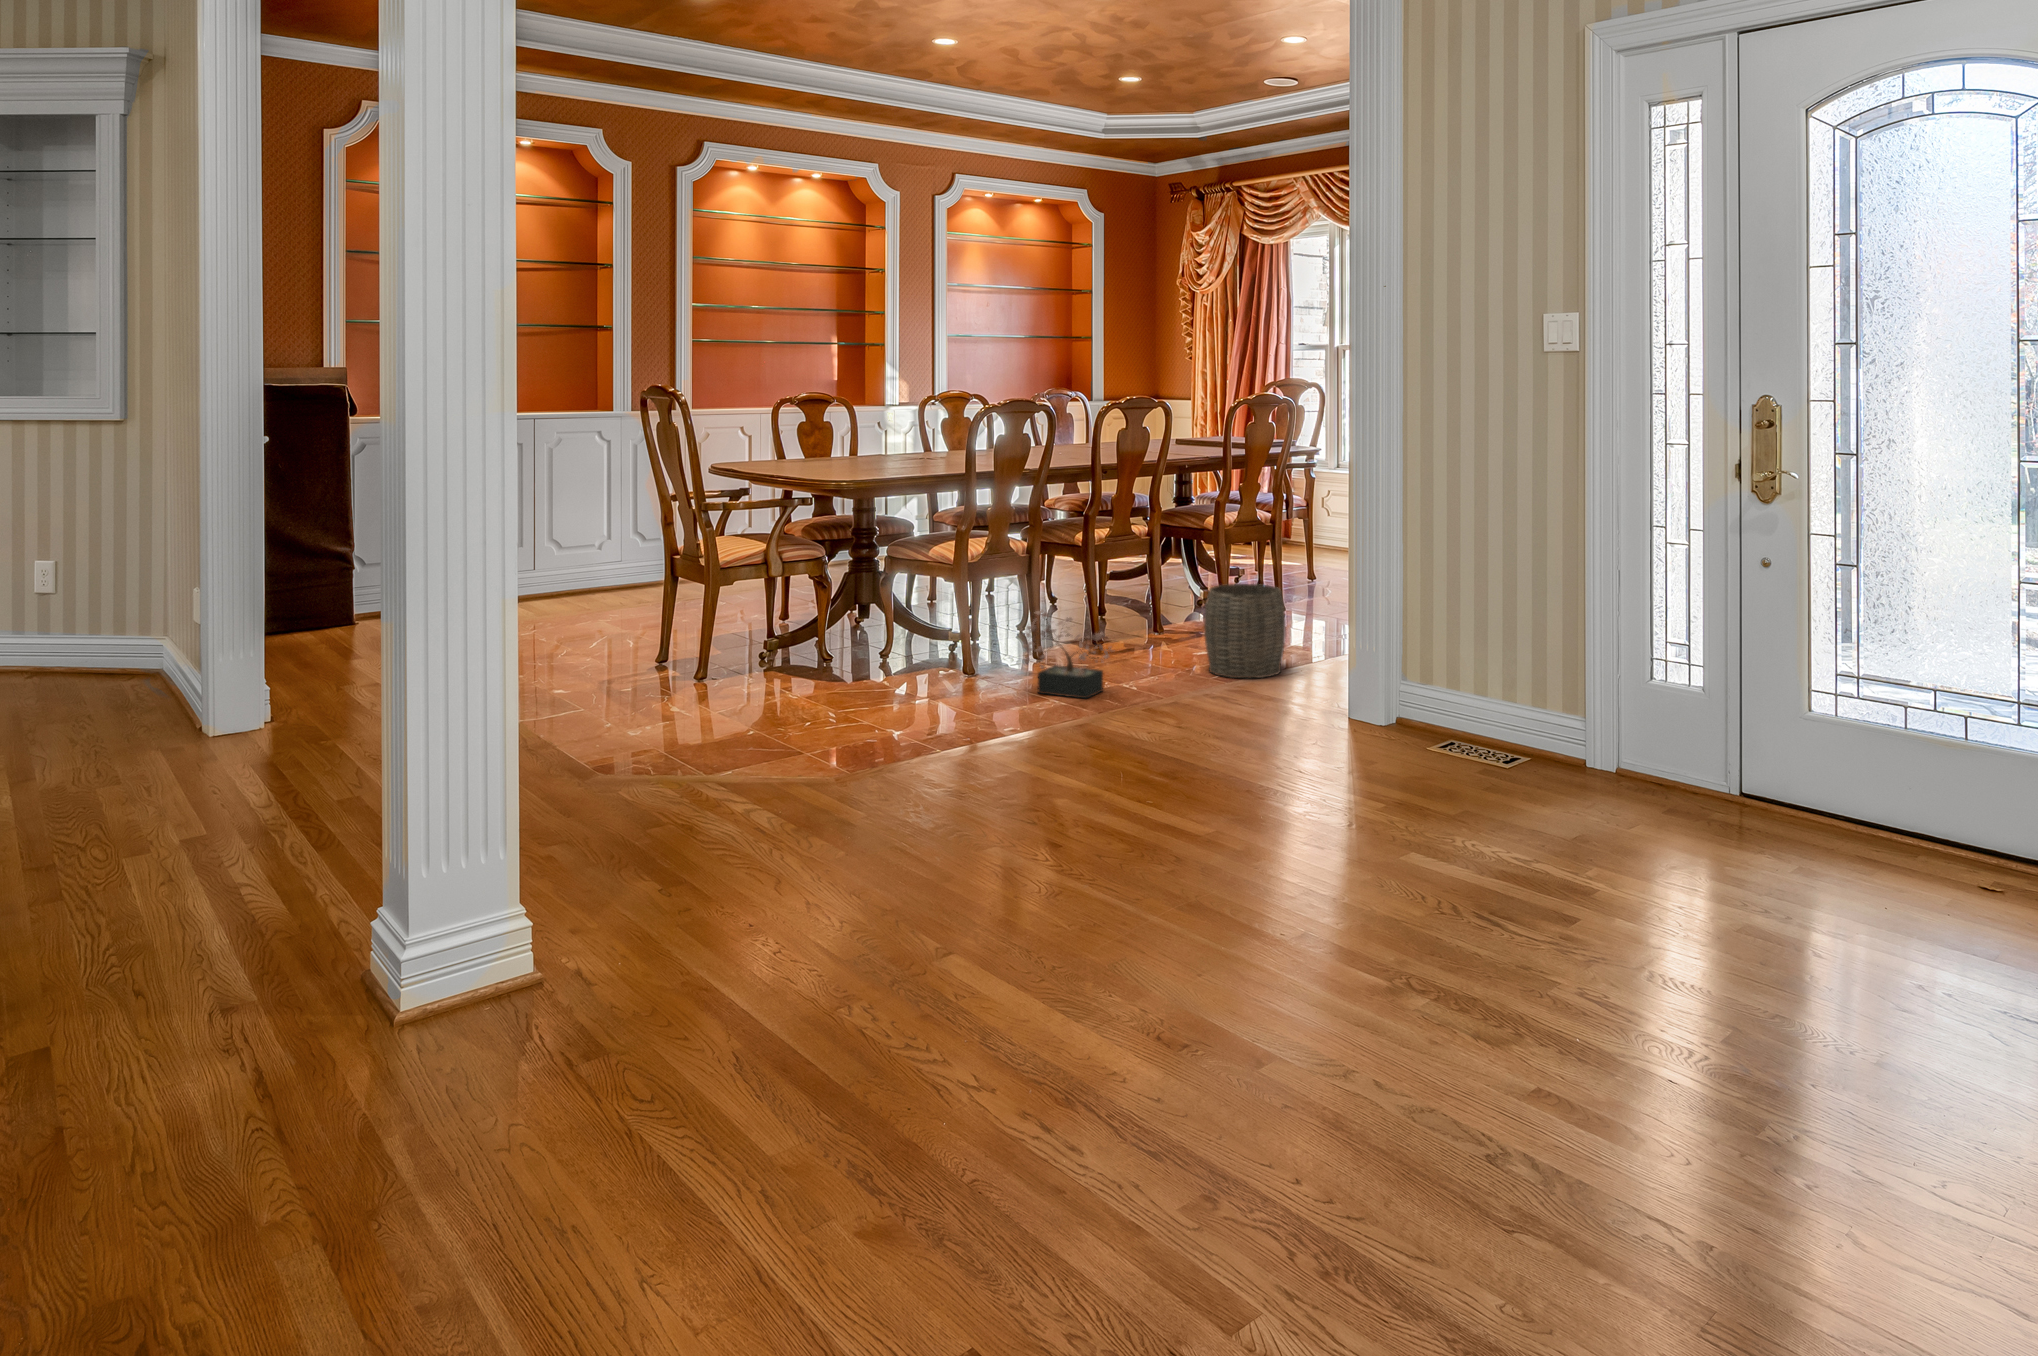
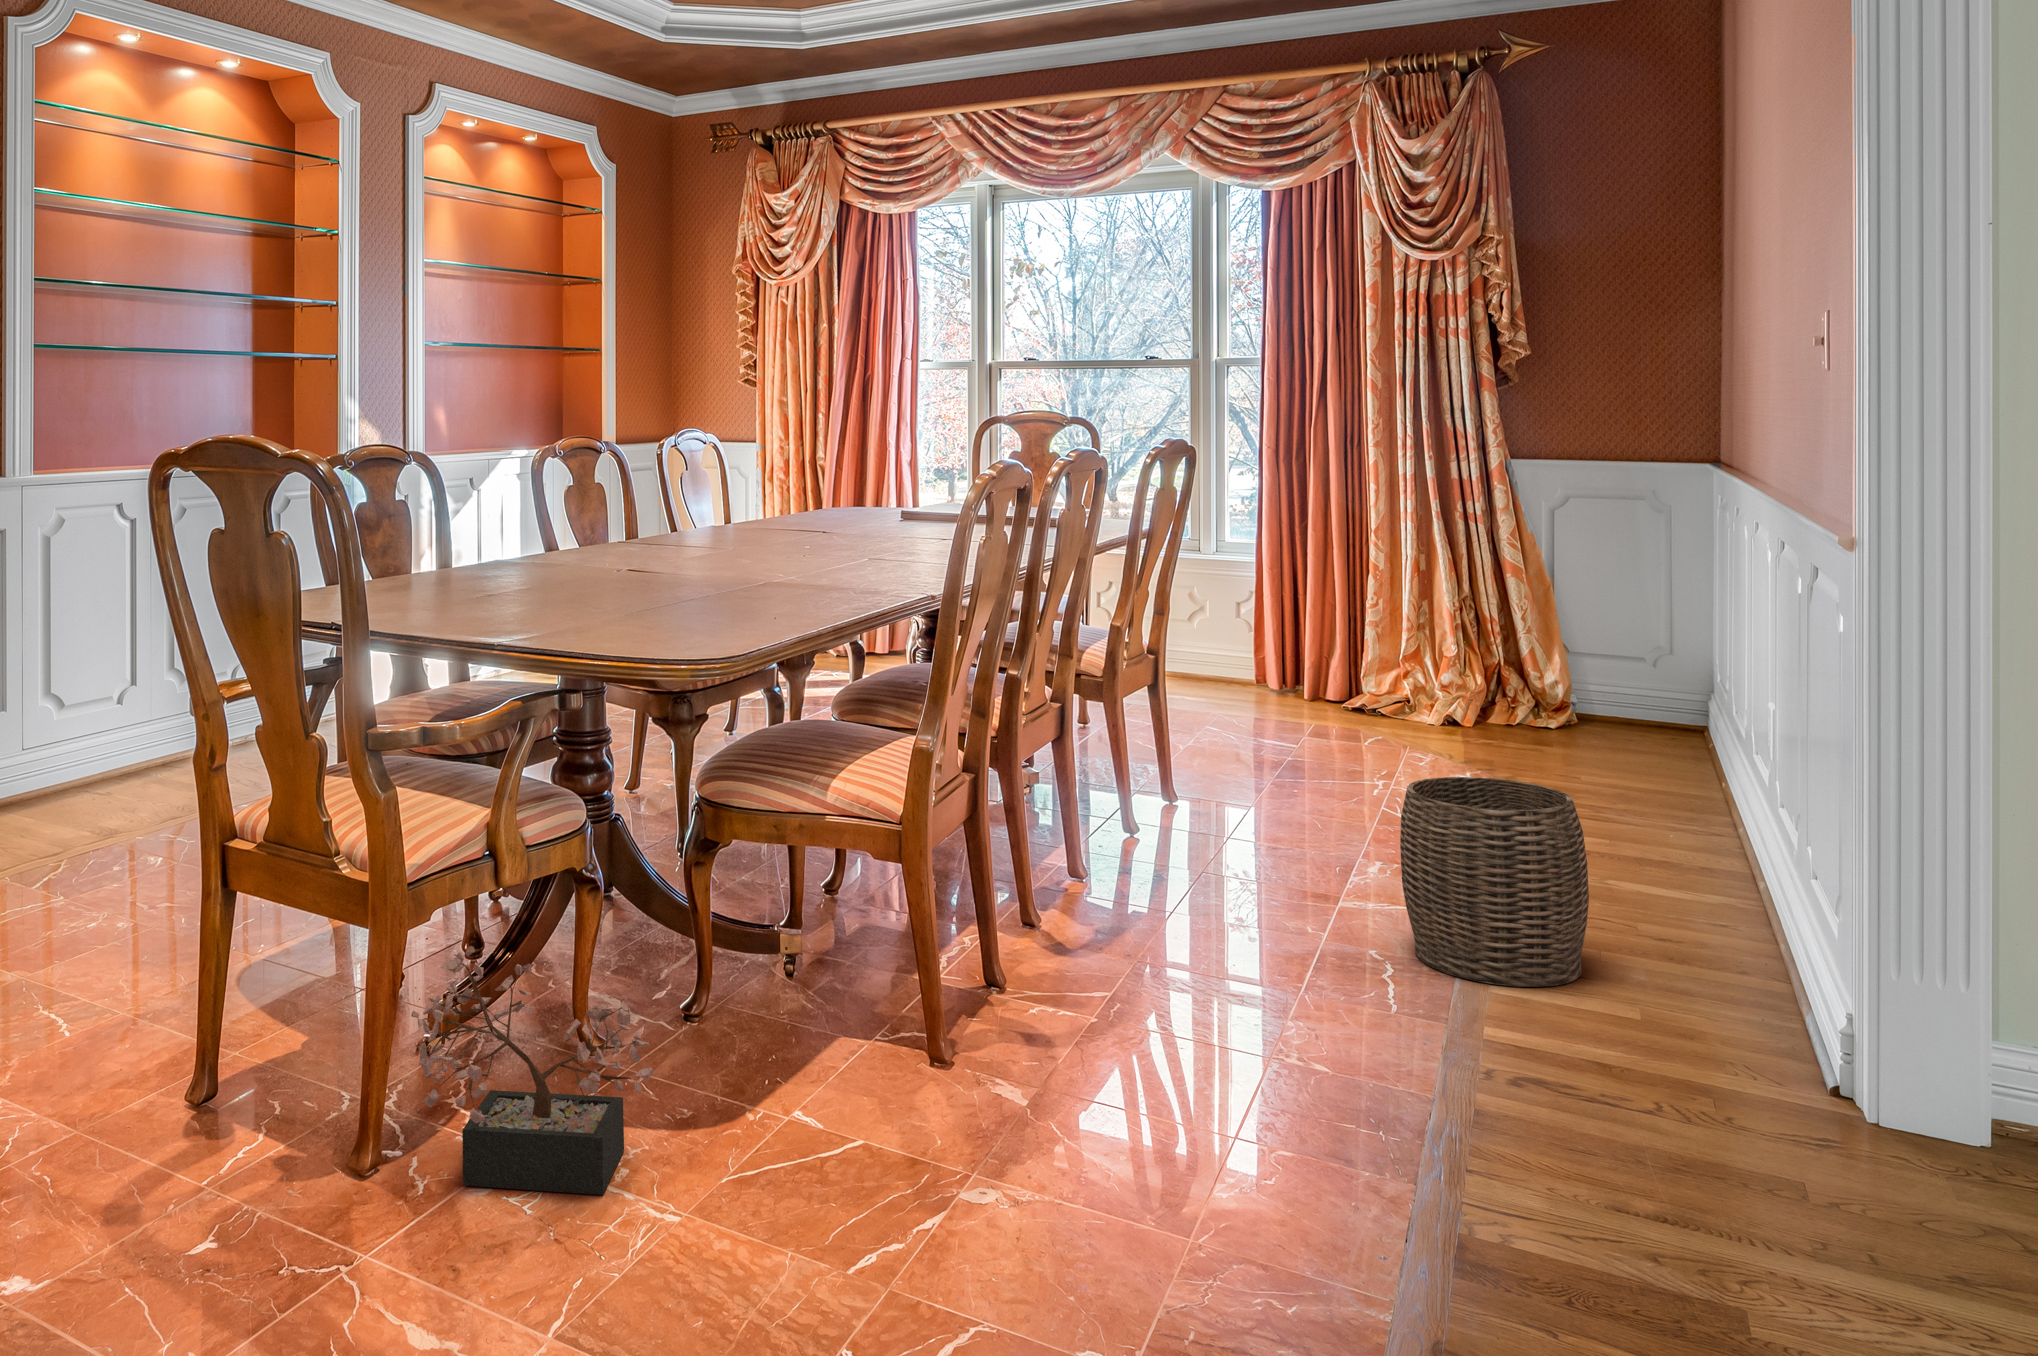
decorative plant: present [1021,610,1112,698] -> present [411,946,653,1195]

